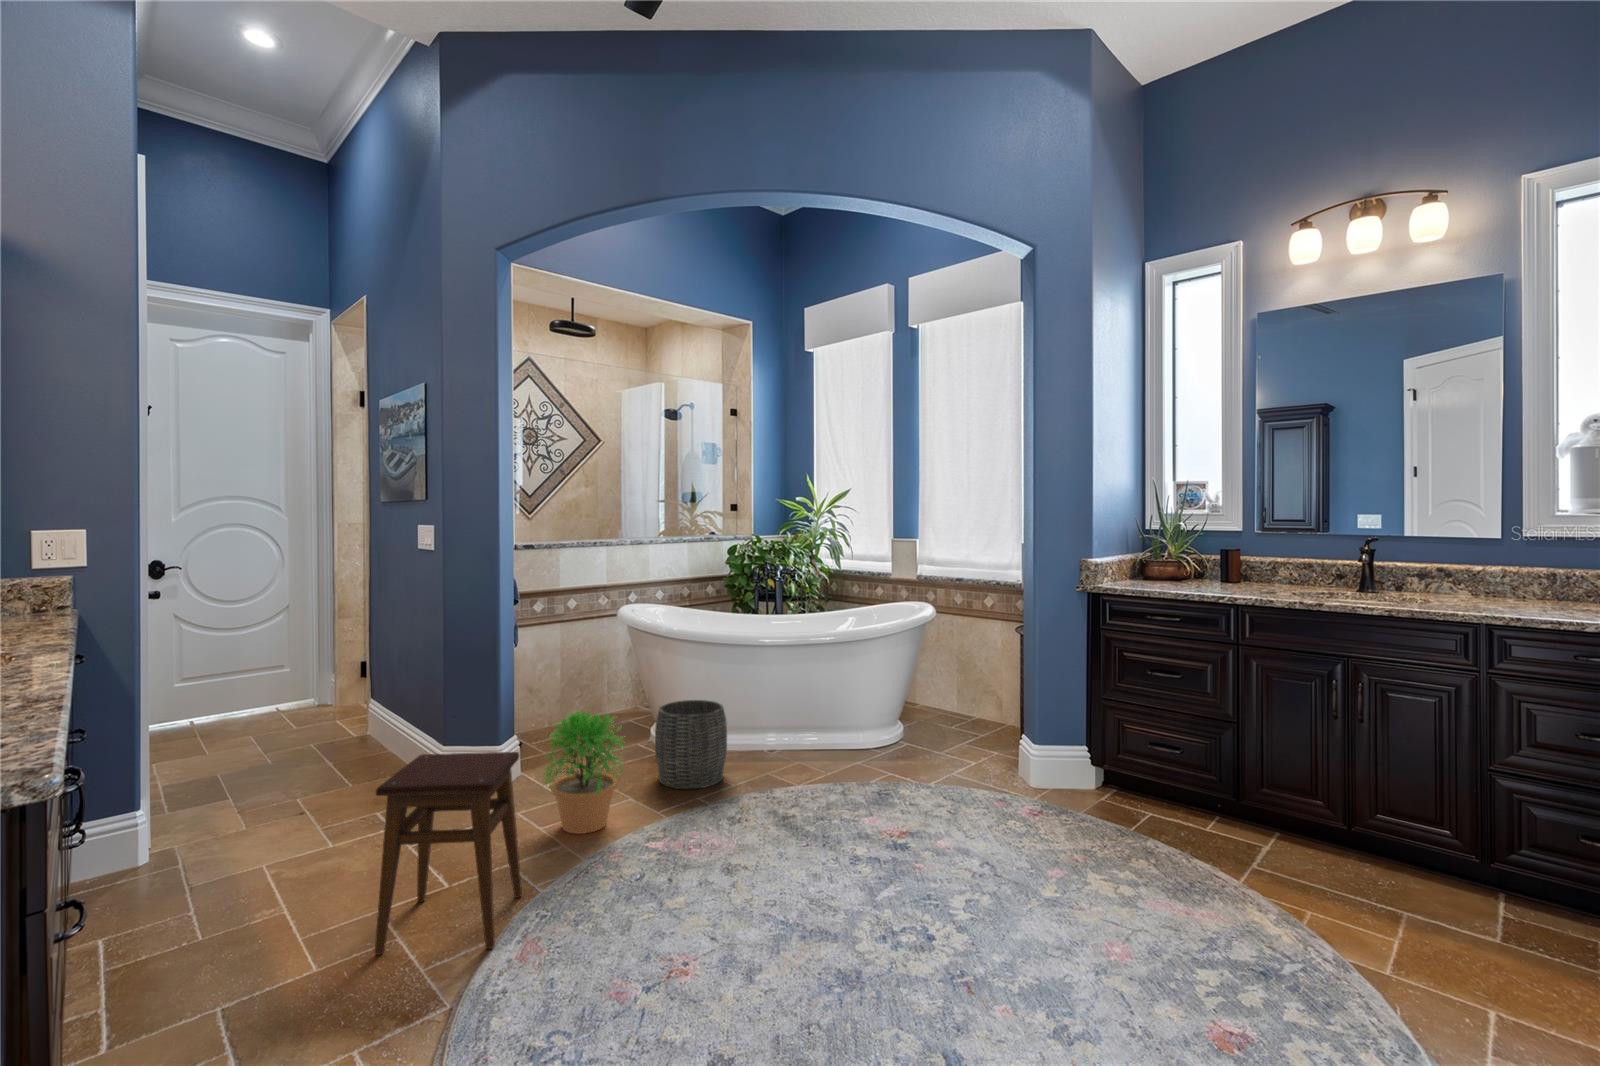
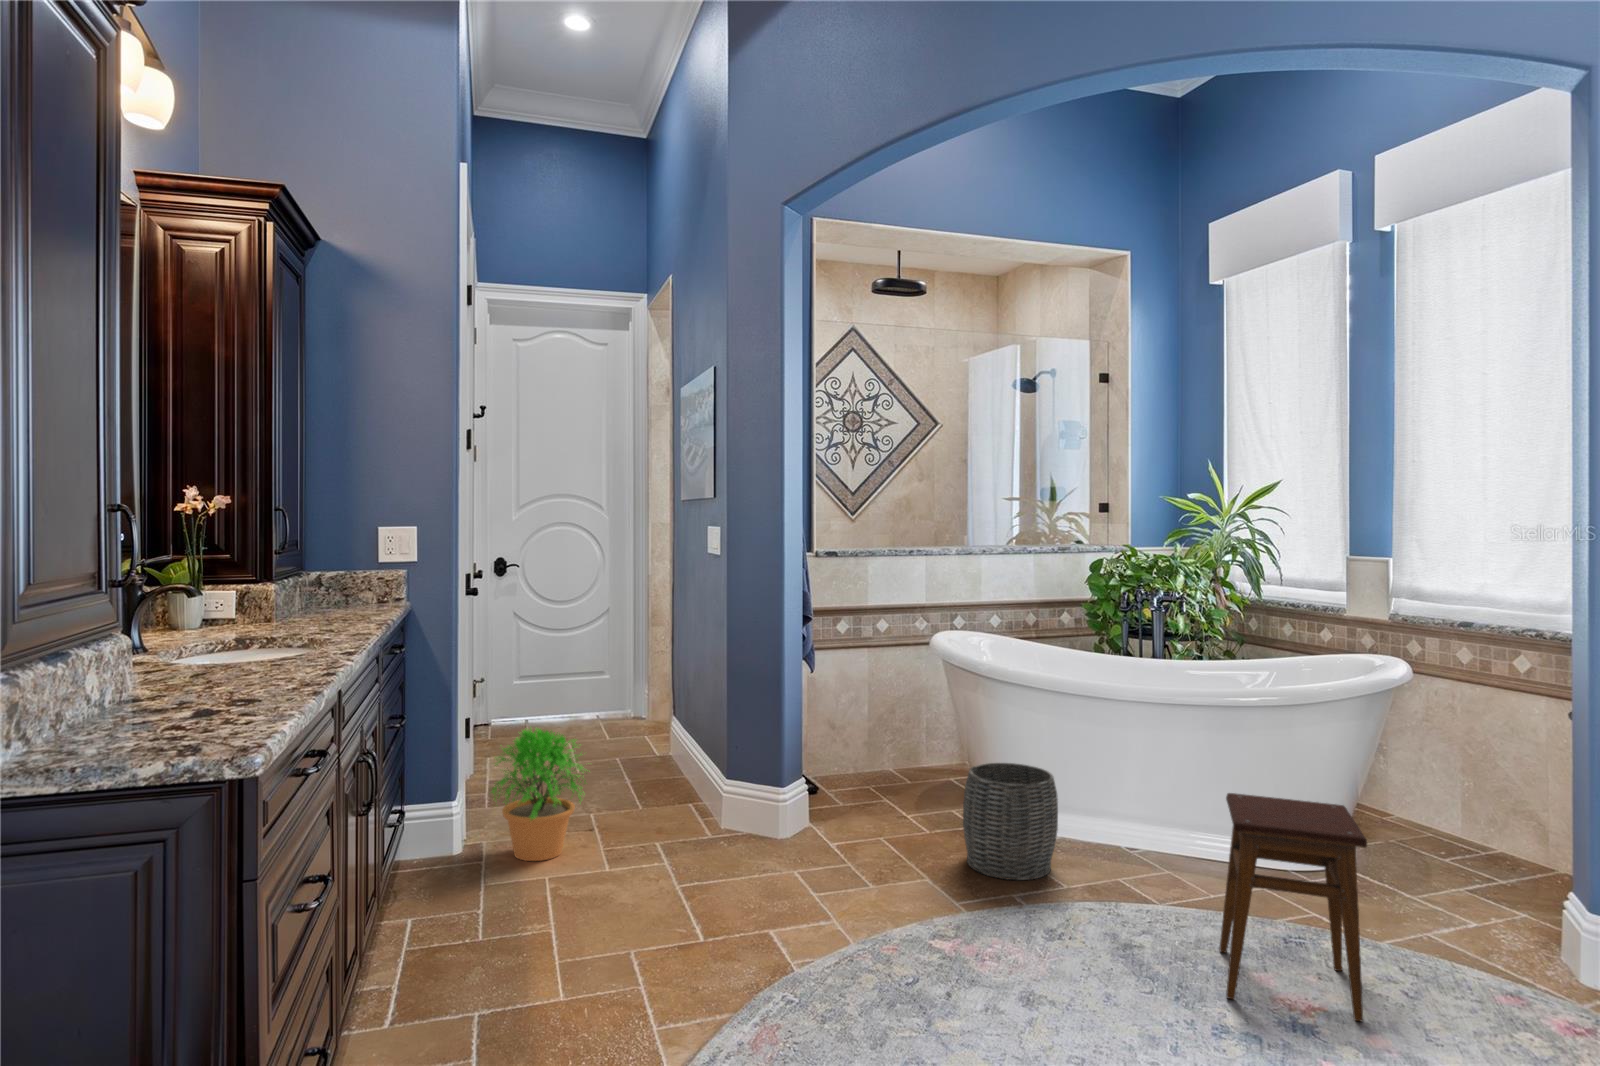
potted plant: present [544,711,624,834] -> present [492,728,586,861]
stool: present [375,752,522,955] -> present [1220,793,1367,1021]

